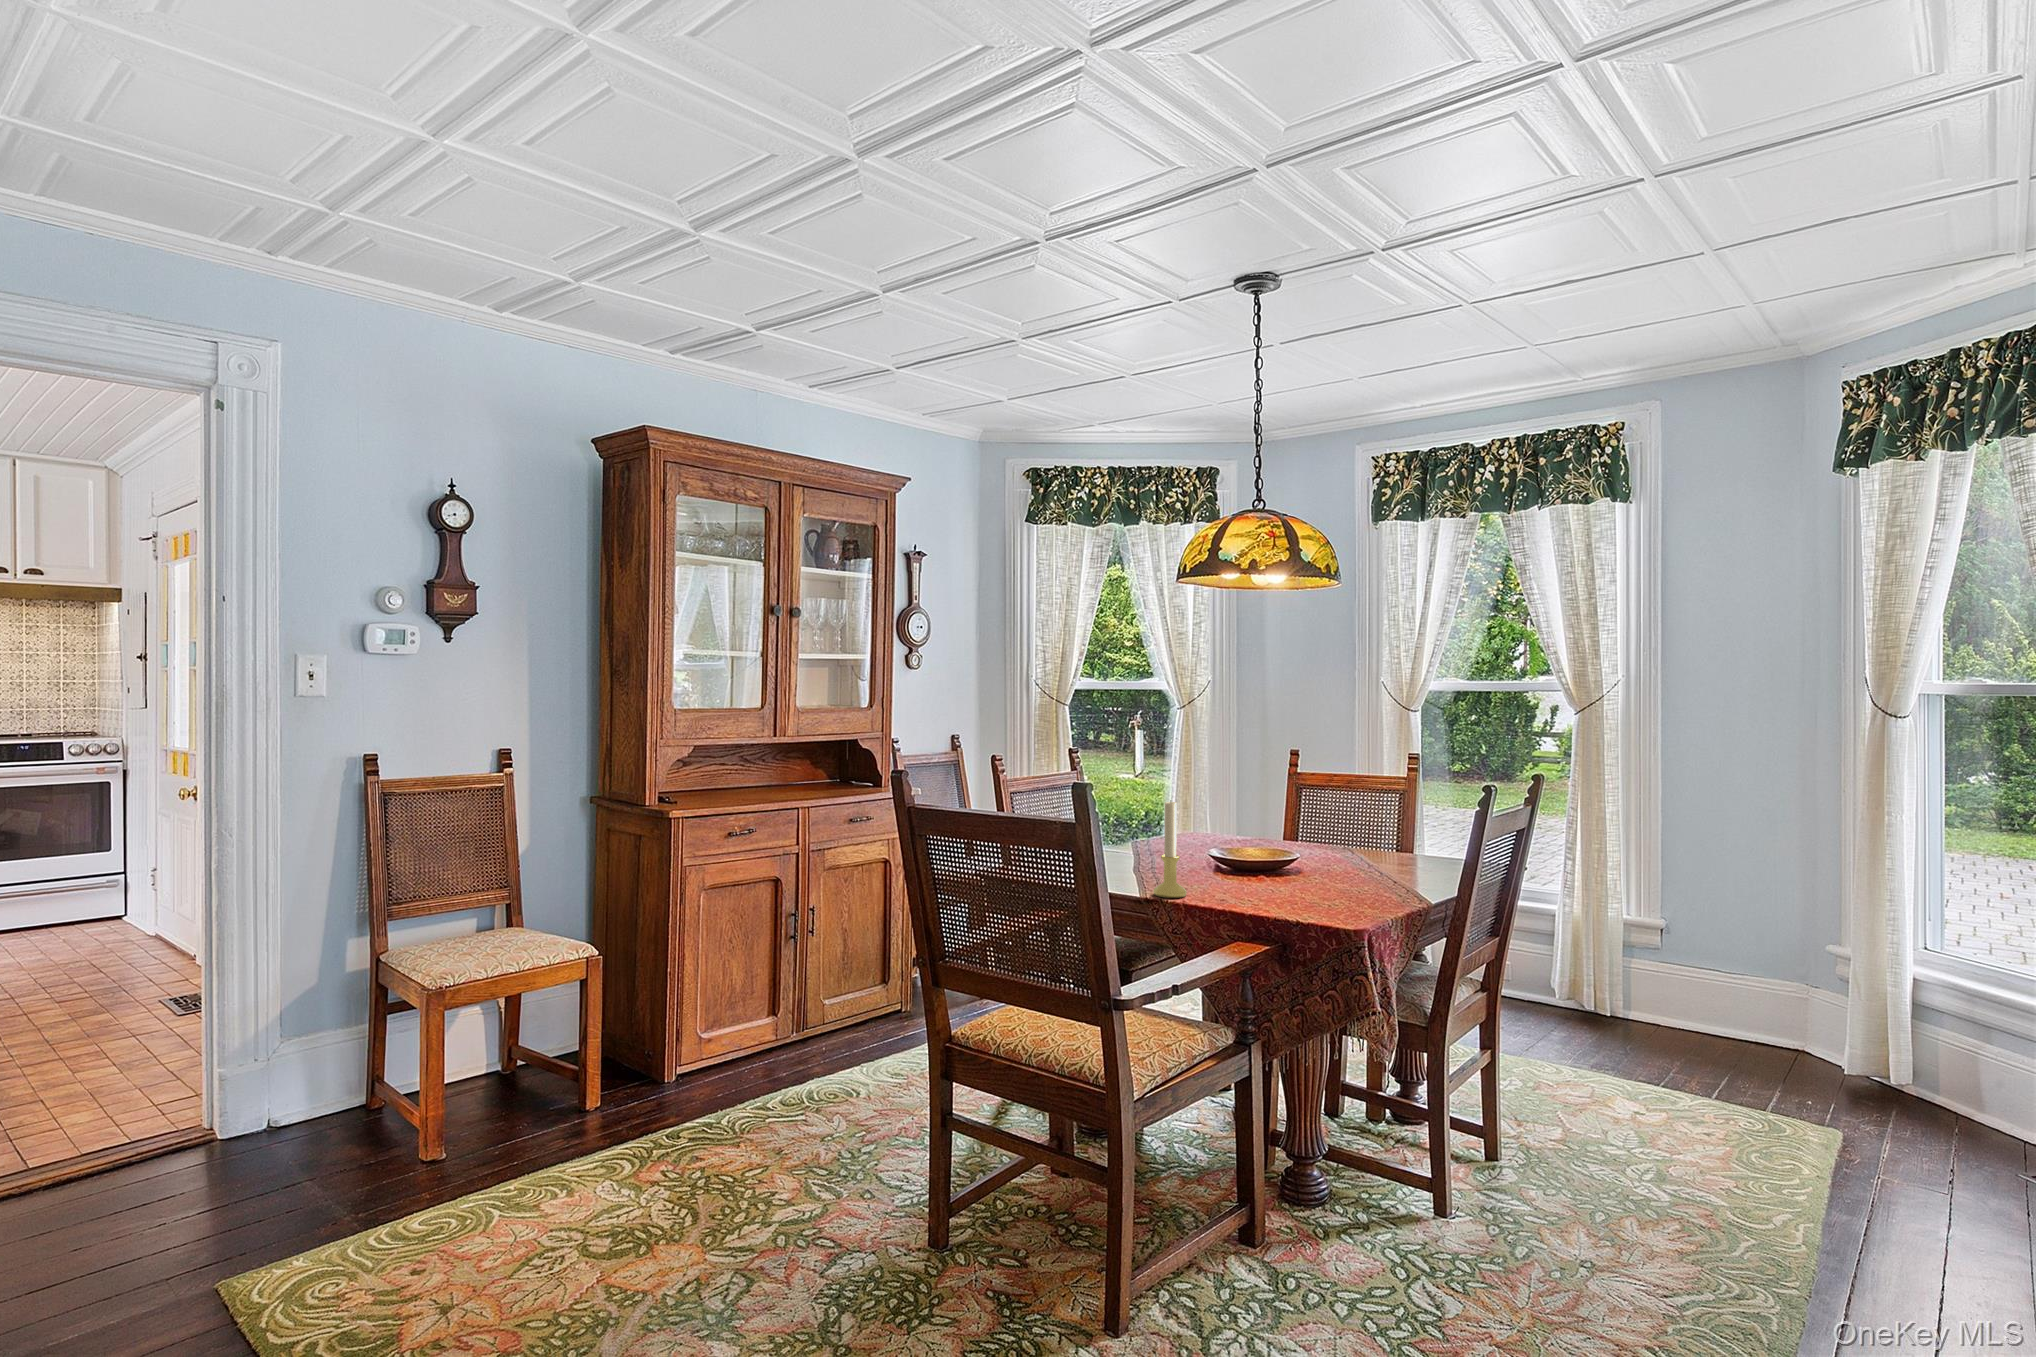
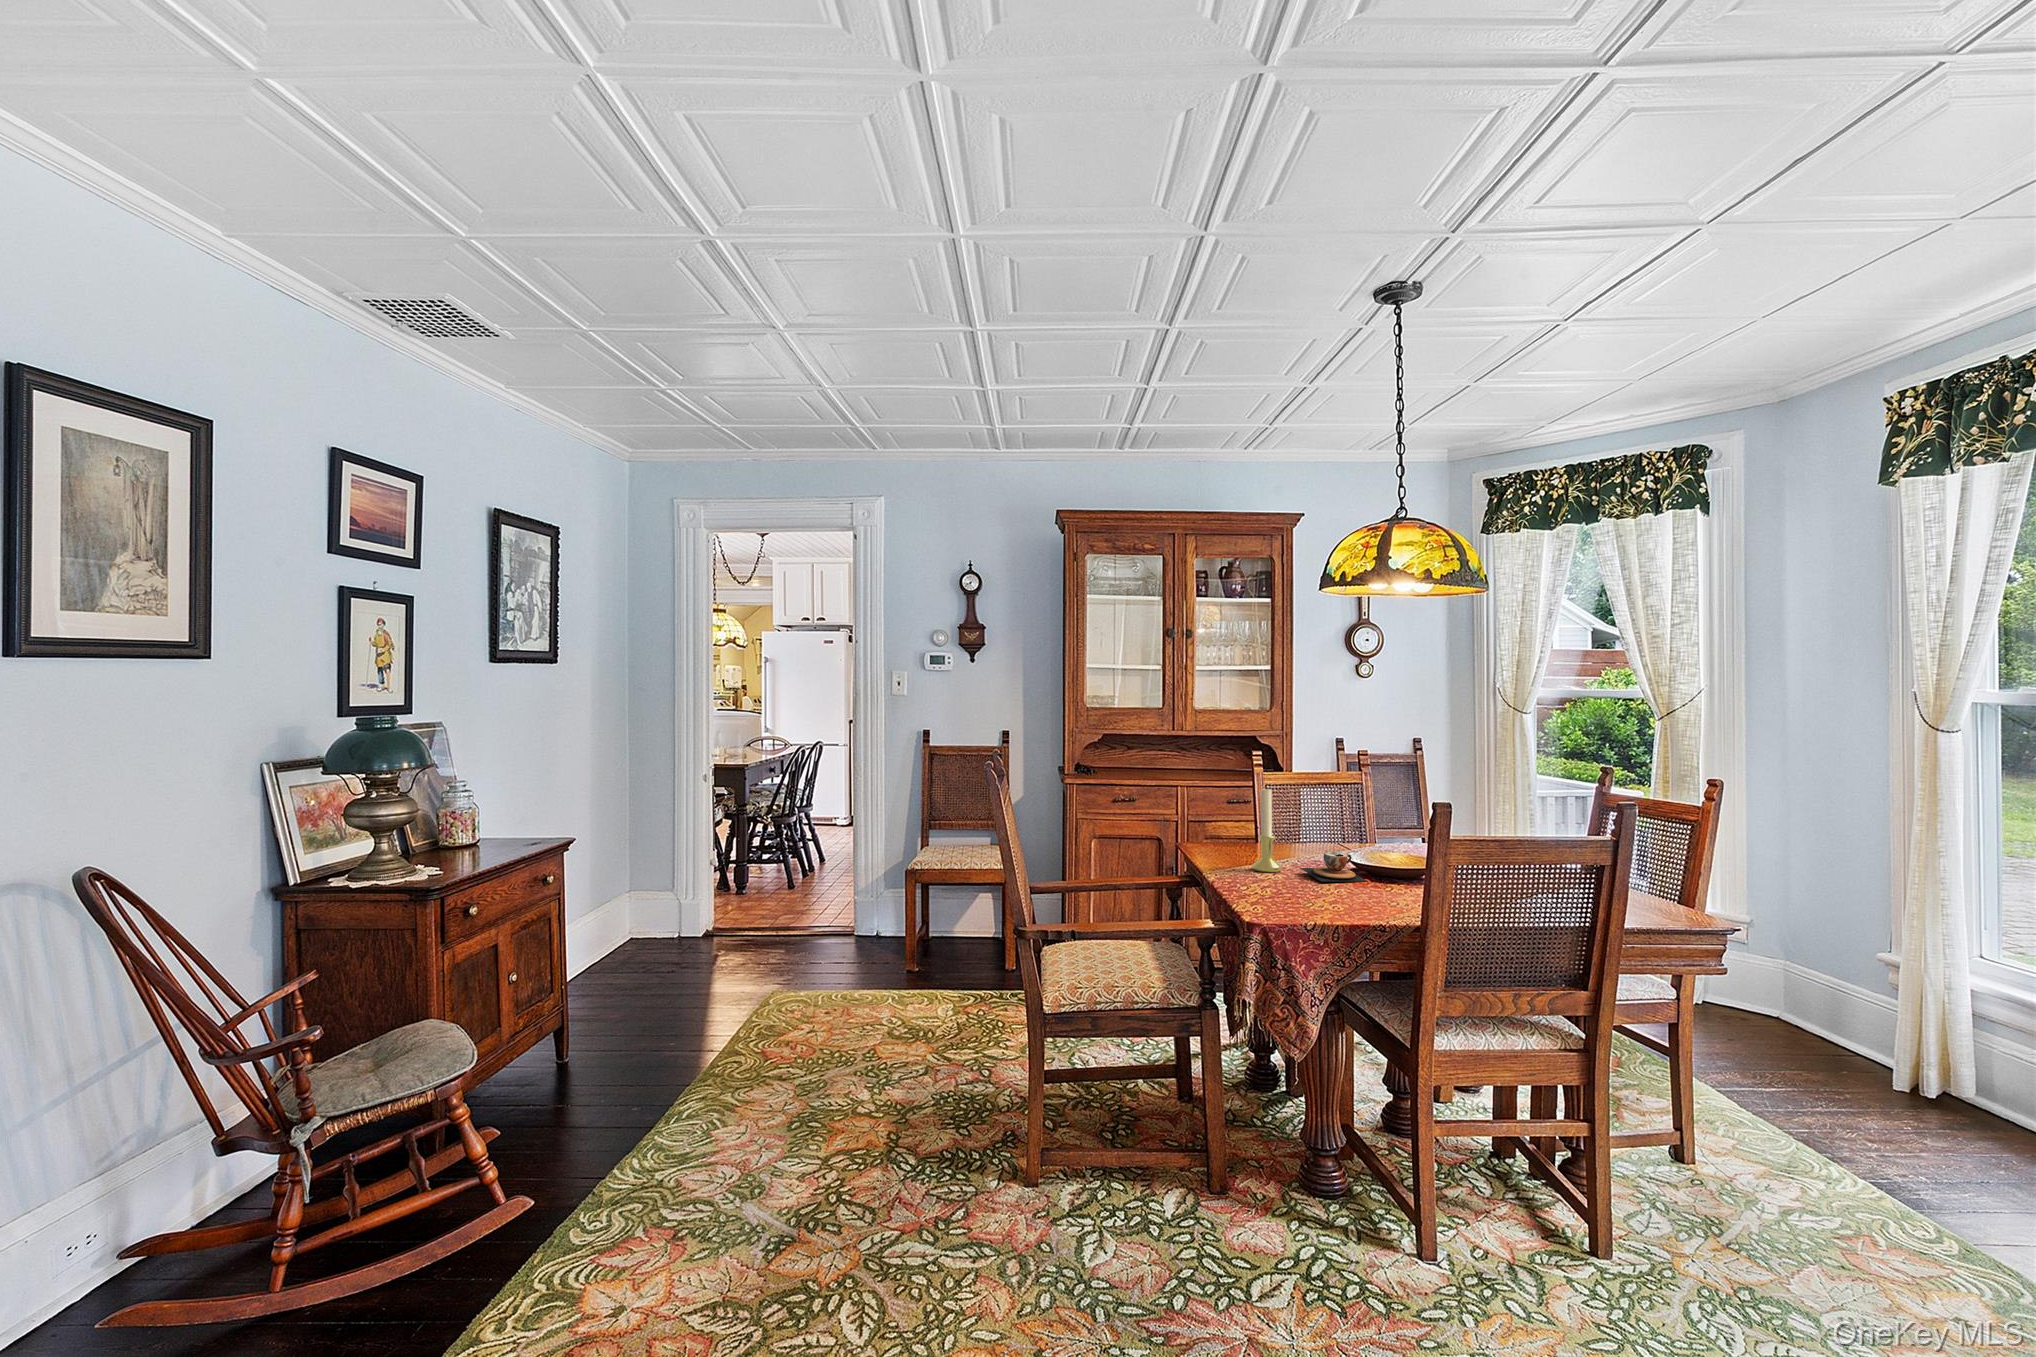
teacup: none [1206,863,1277,897] -> present [1300,851,1367,882]

